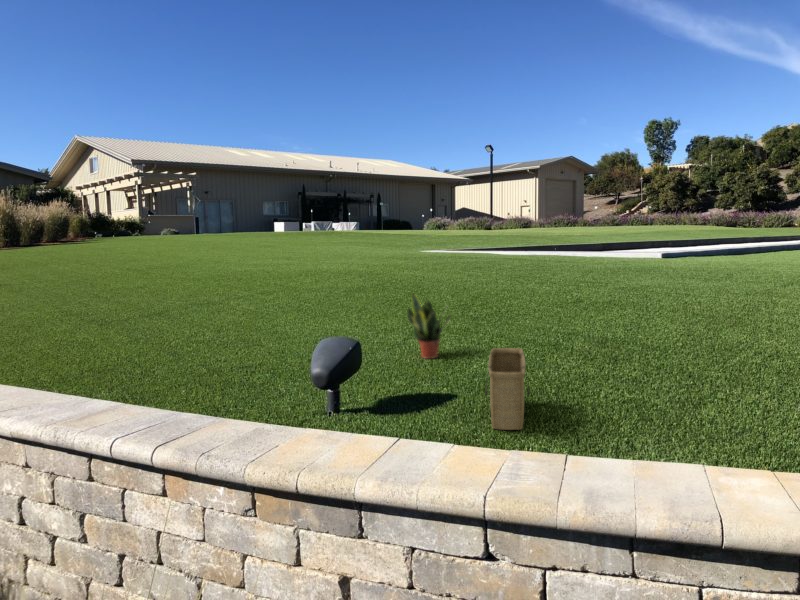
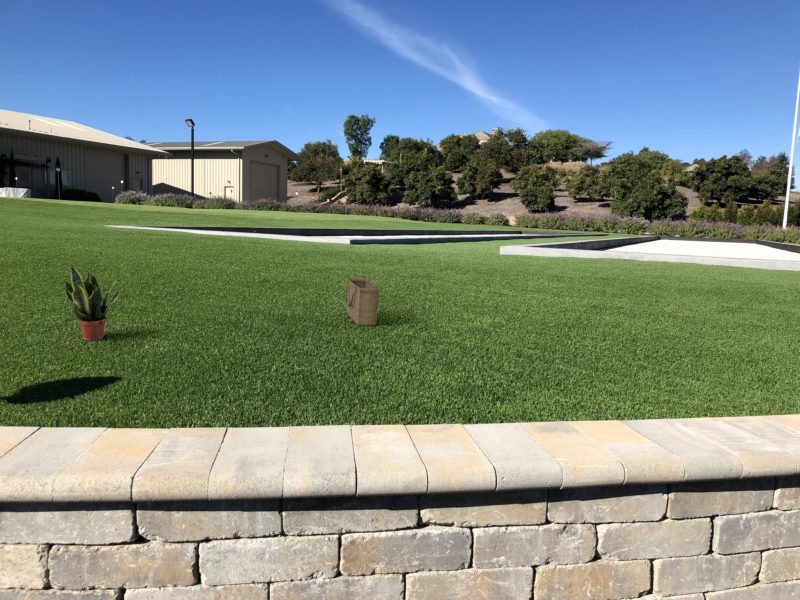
basket: present [485,348,530,430] -> present [346,278,380,326]

